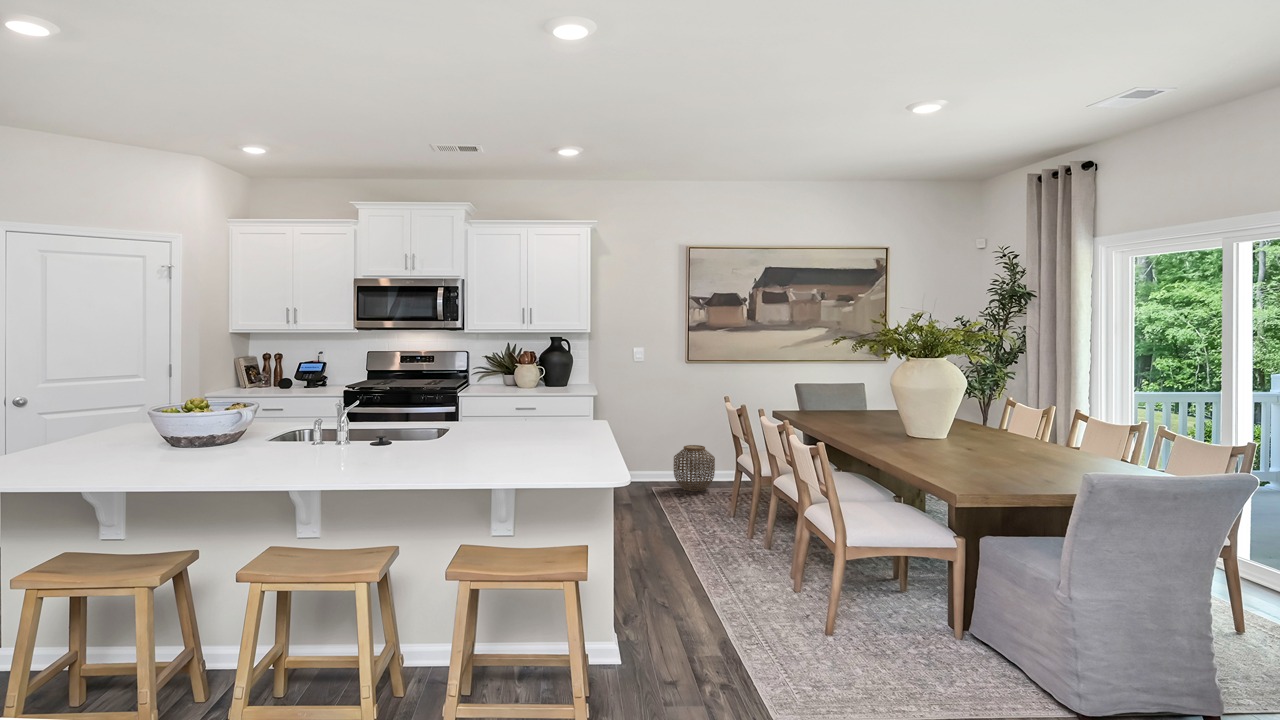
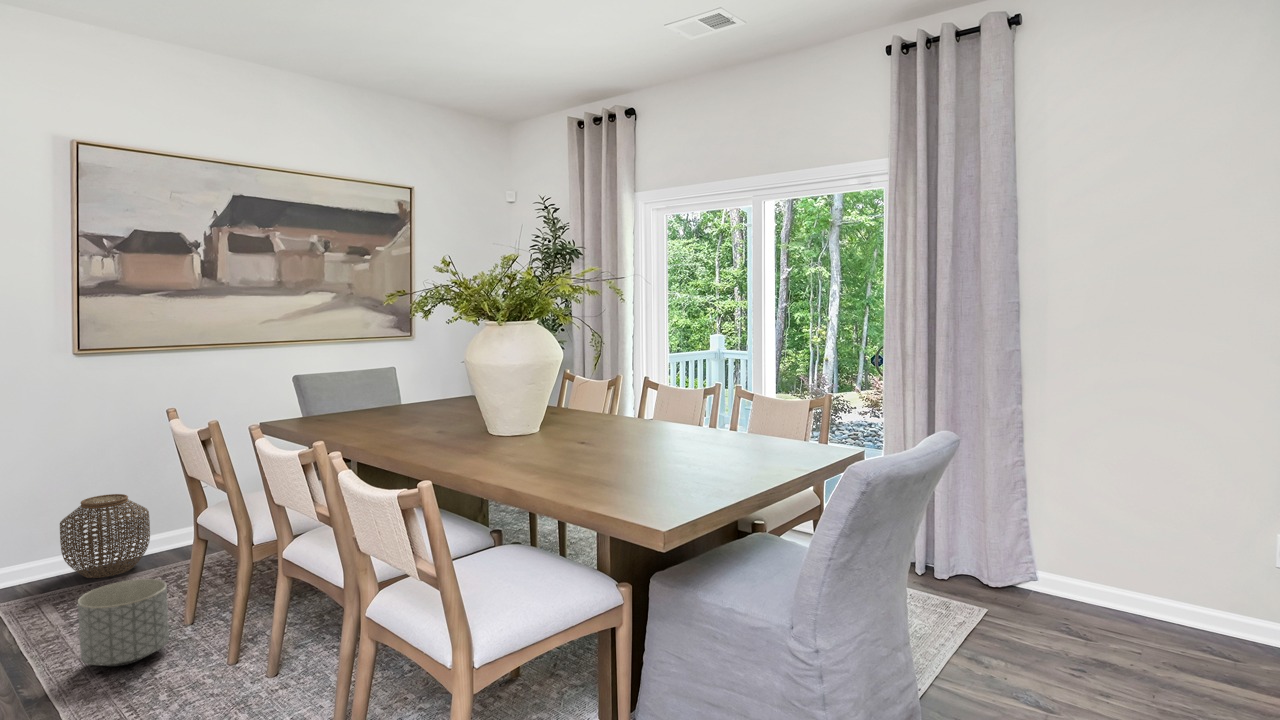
planter: none [682,485,721,528] -> present [78,579,169,667]

